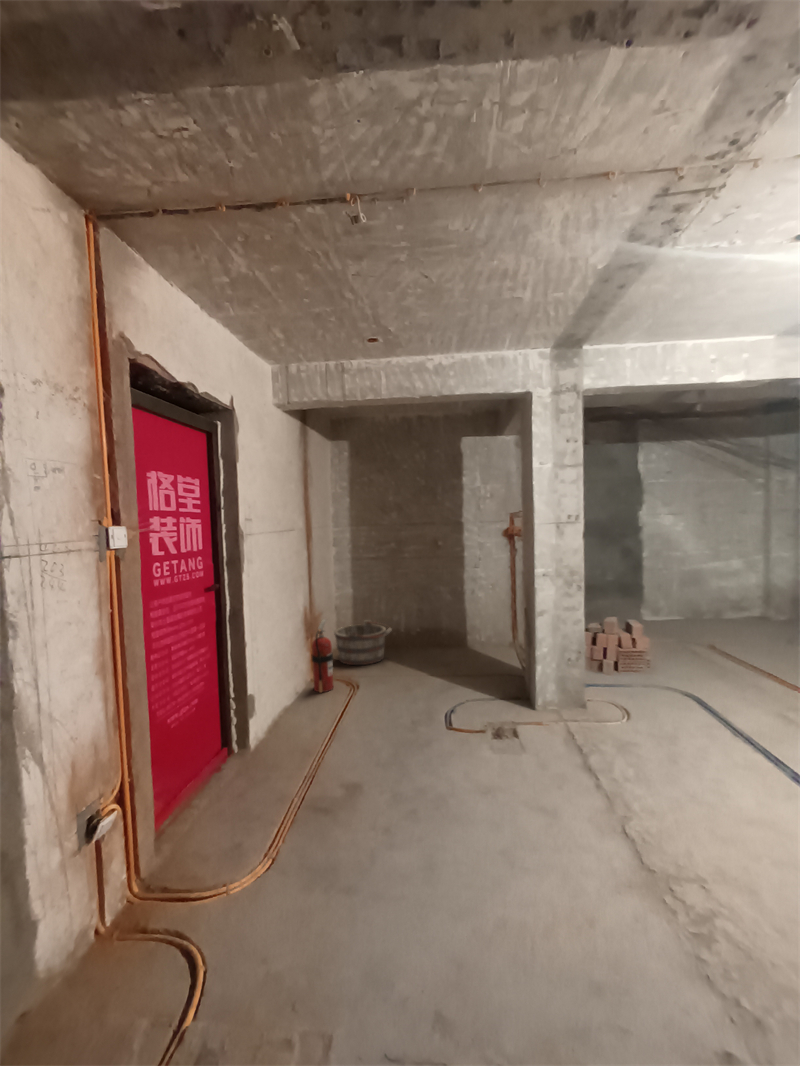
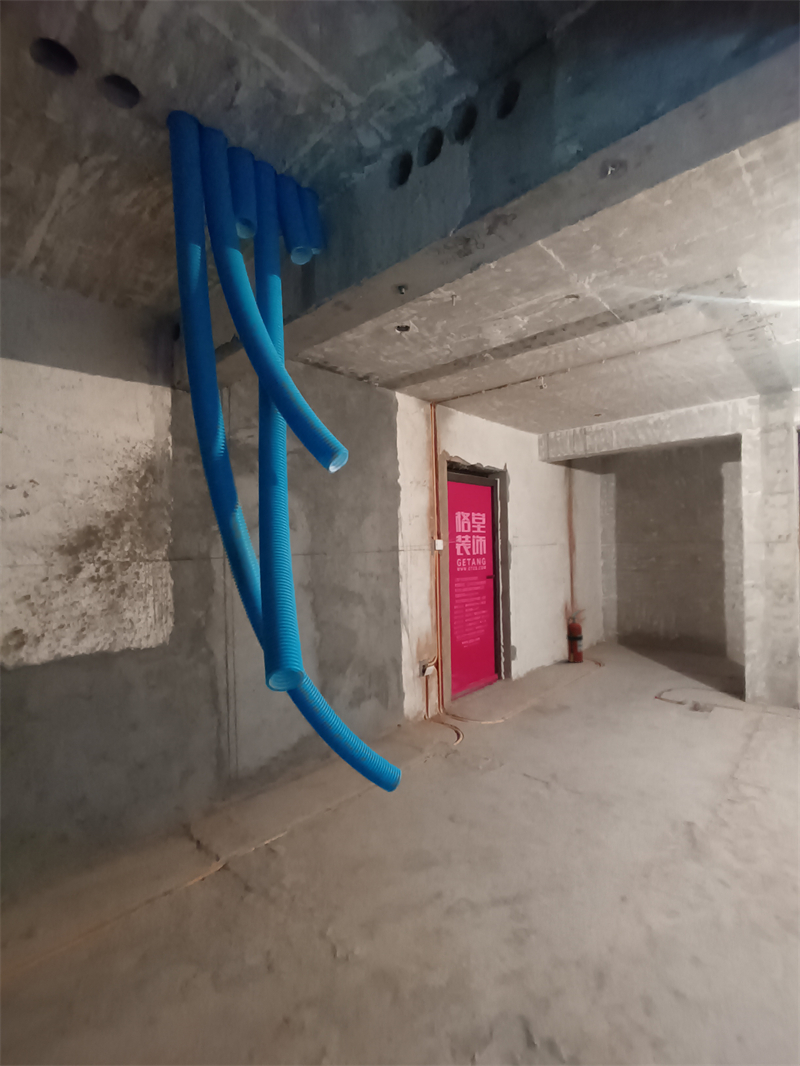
bucket: present [334,620,392,665] -> none [594,619,645,653]

